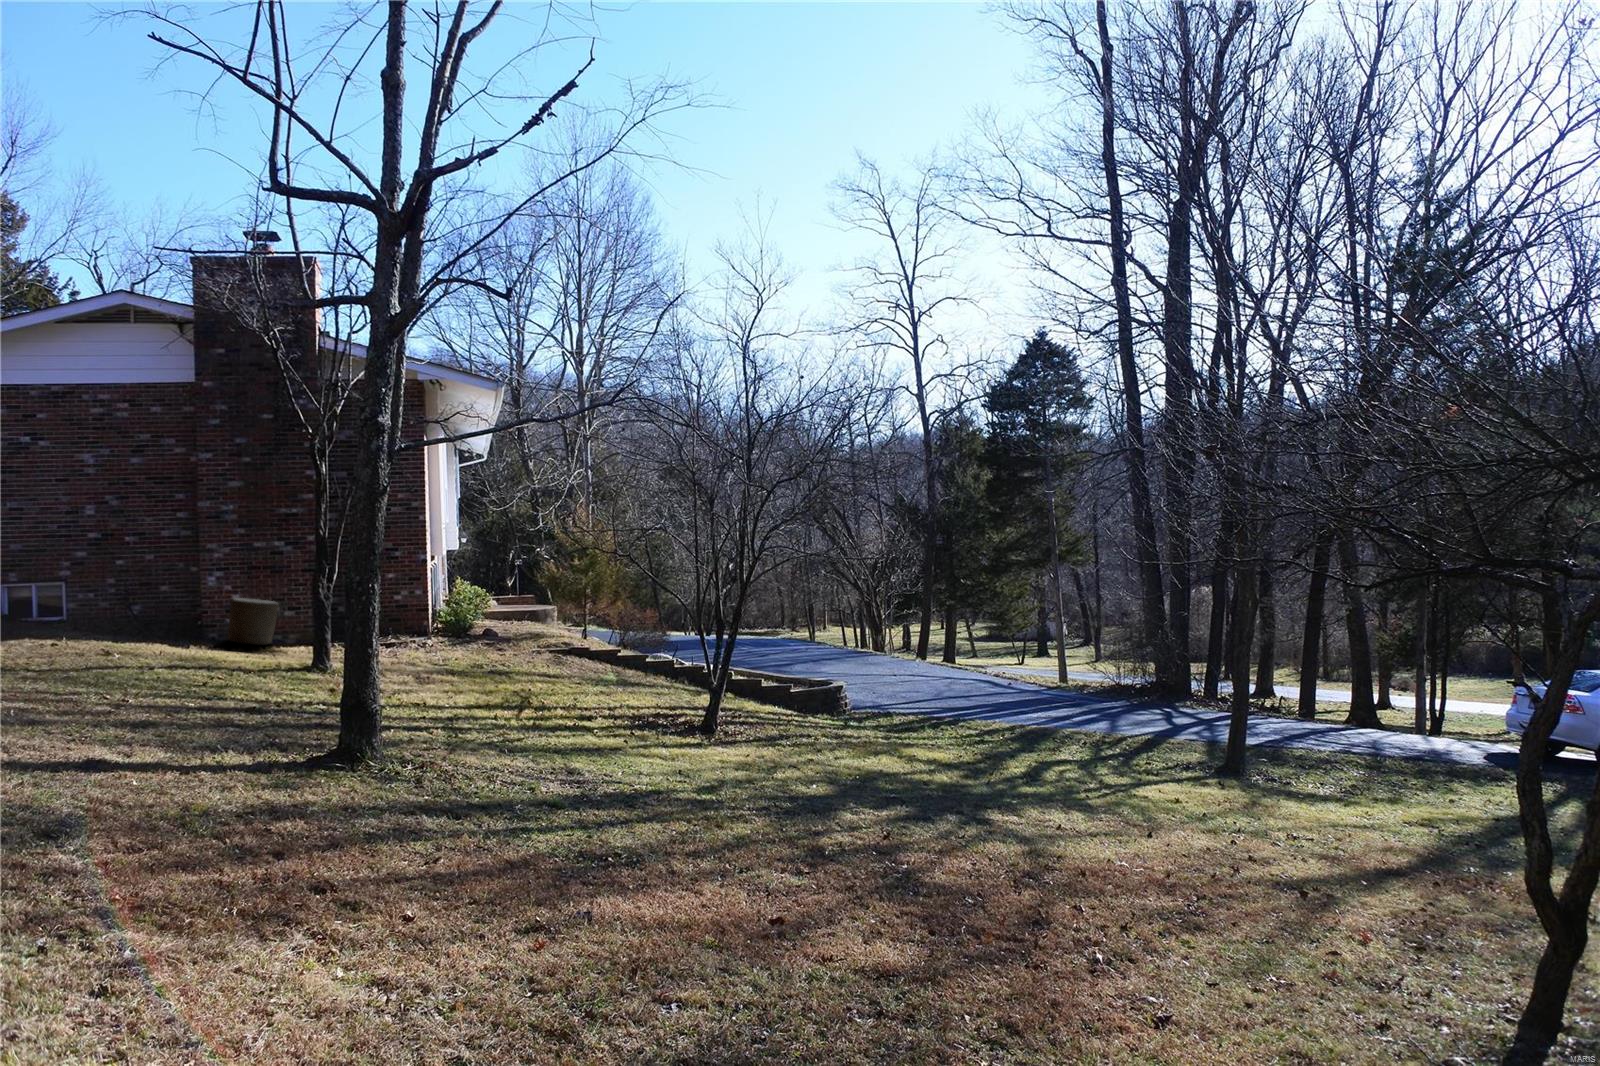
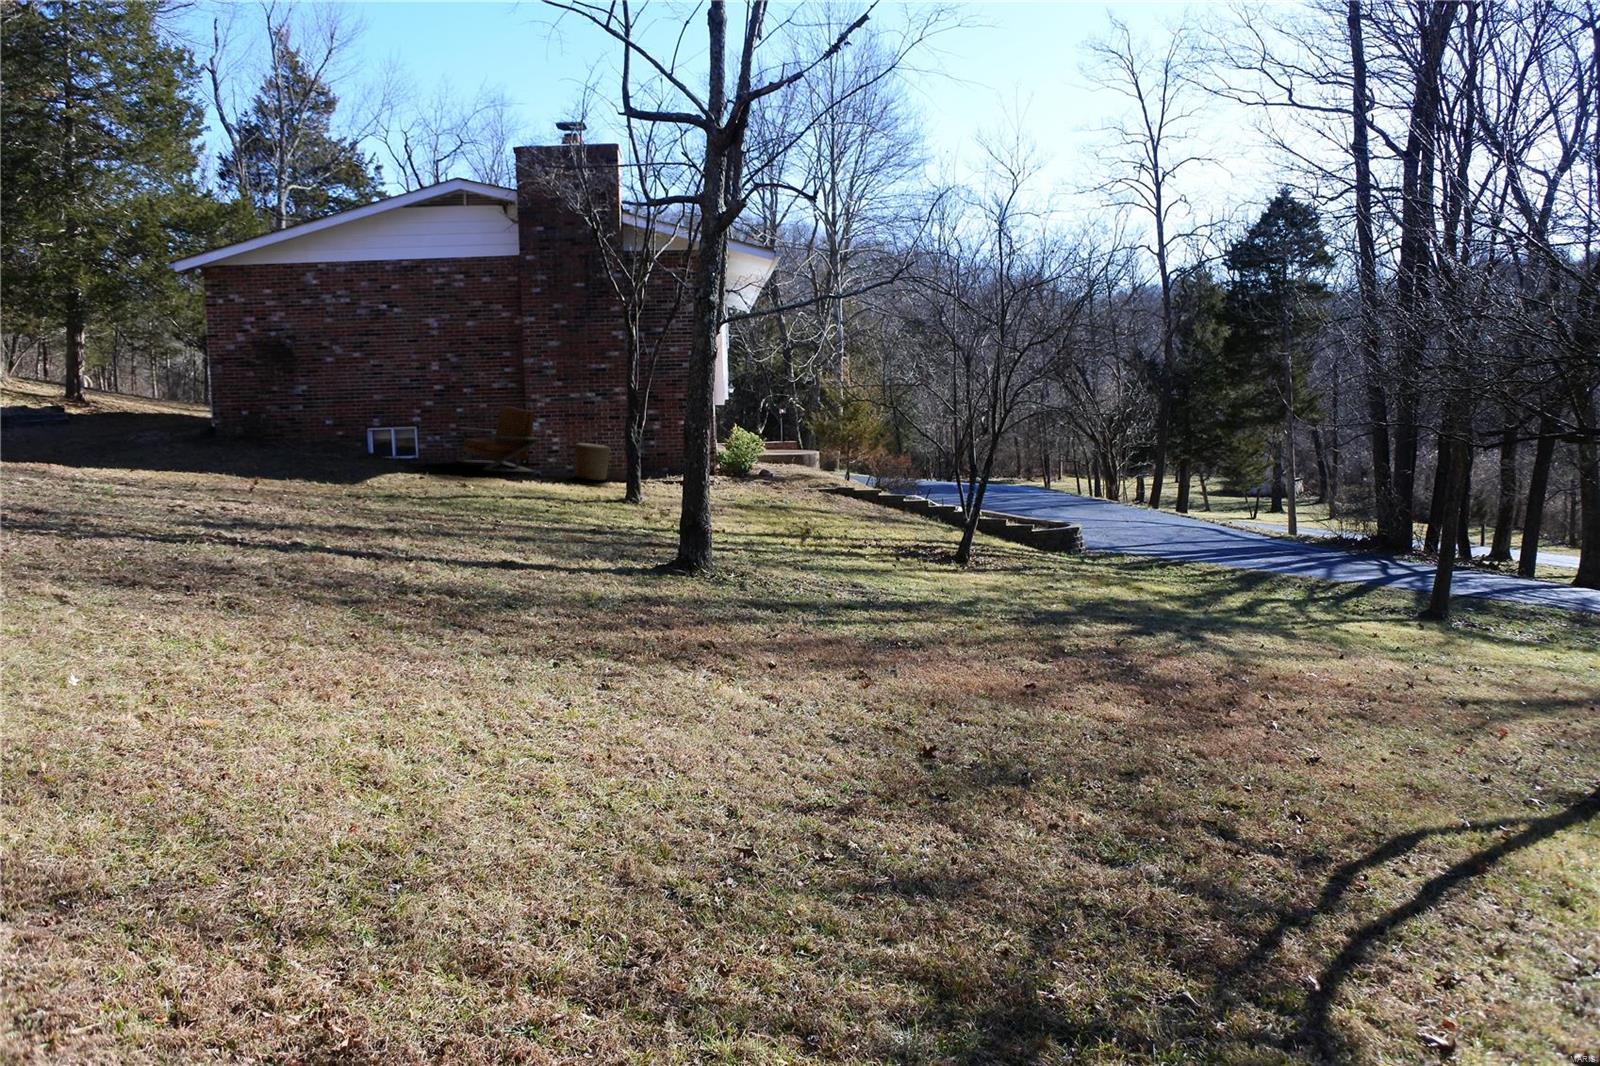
lounge chair: none [60,552,183,637] -> present [457,405,540,473]

